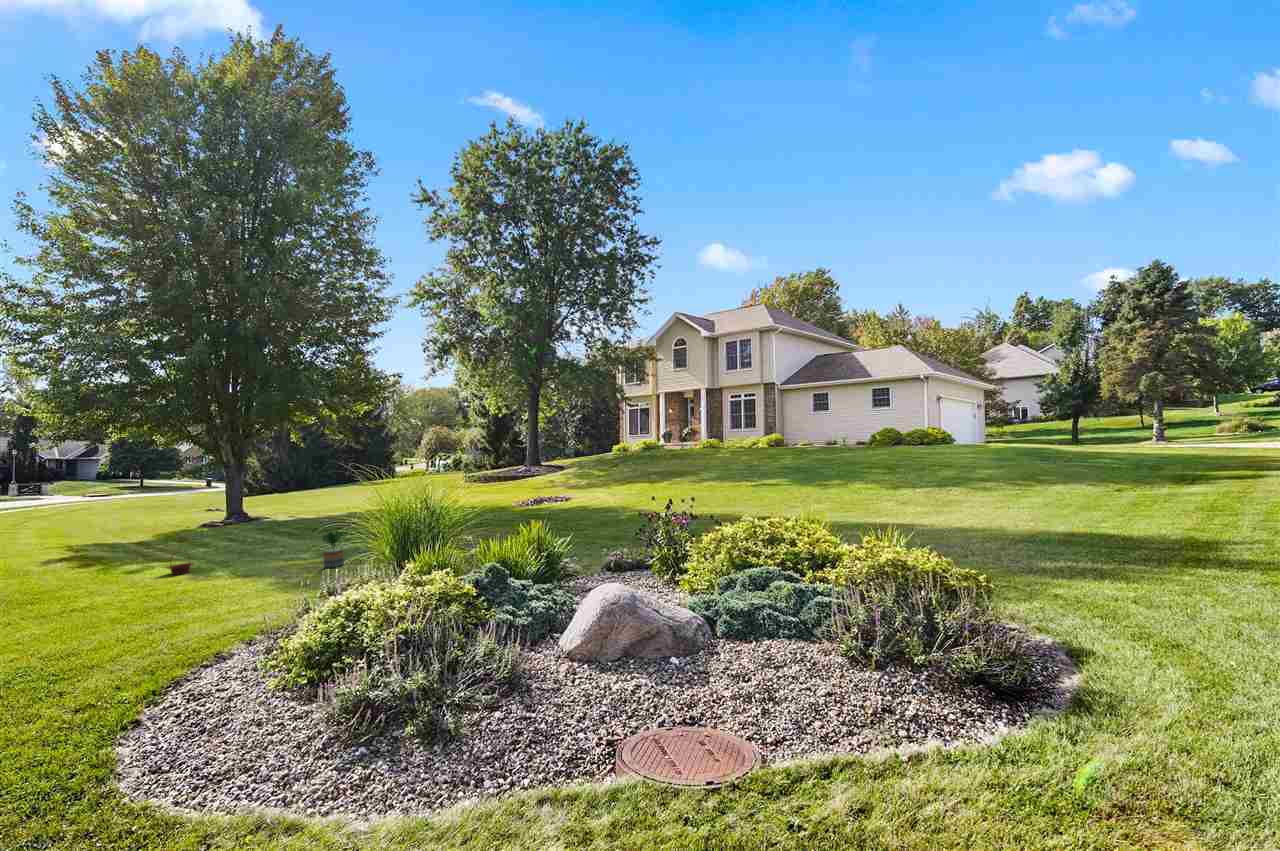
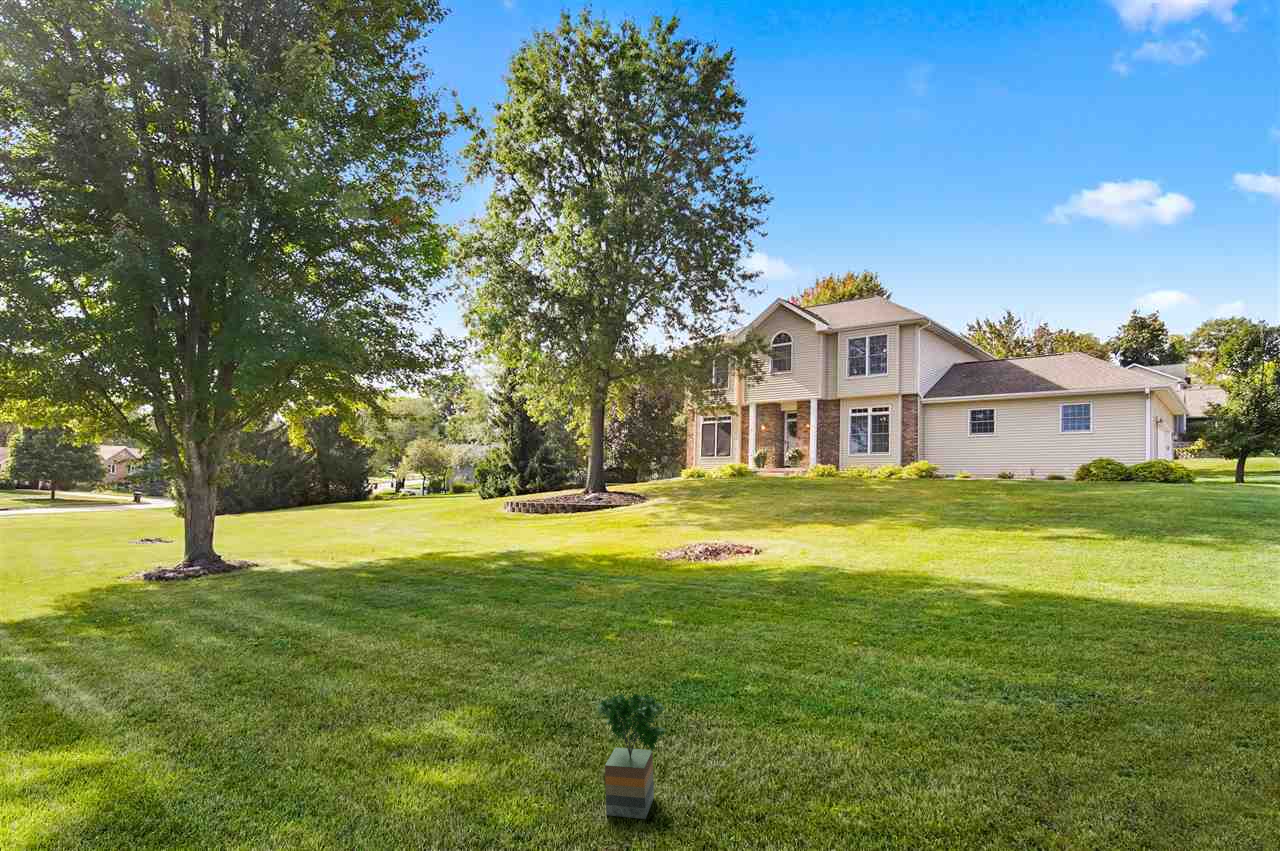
basket: present [167,553,193,575] -> none [76,729,168,816]

